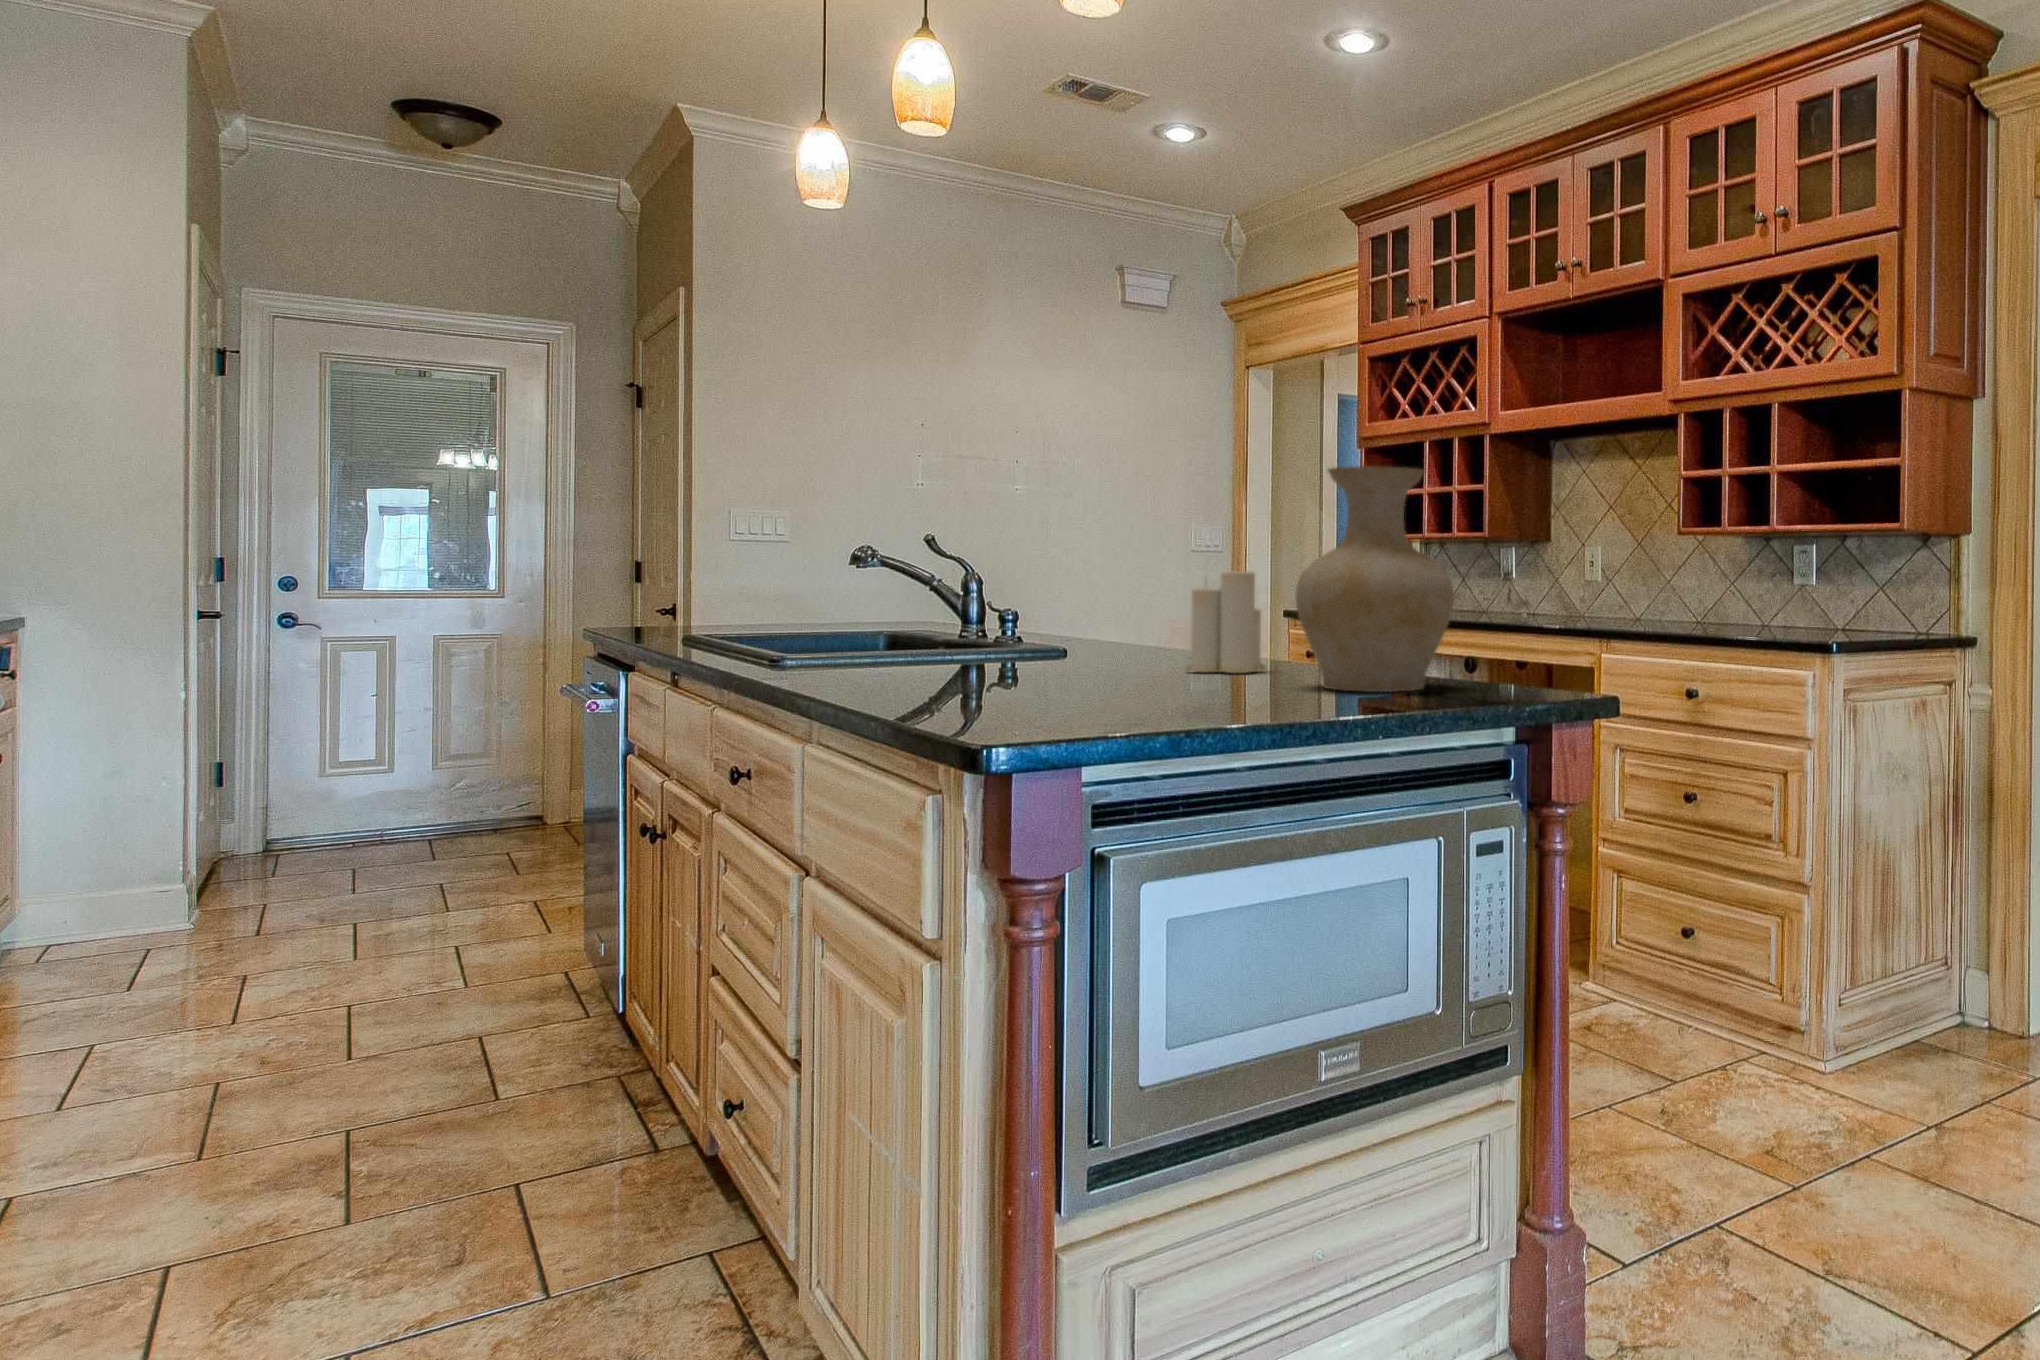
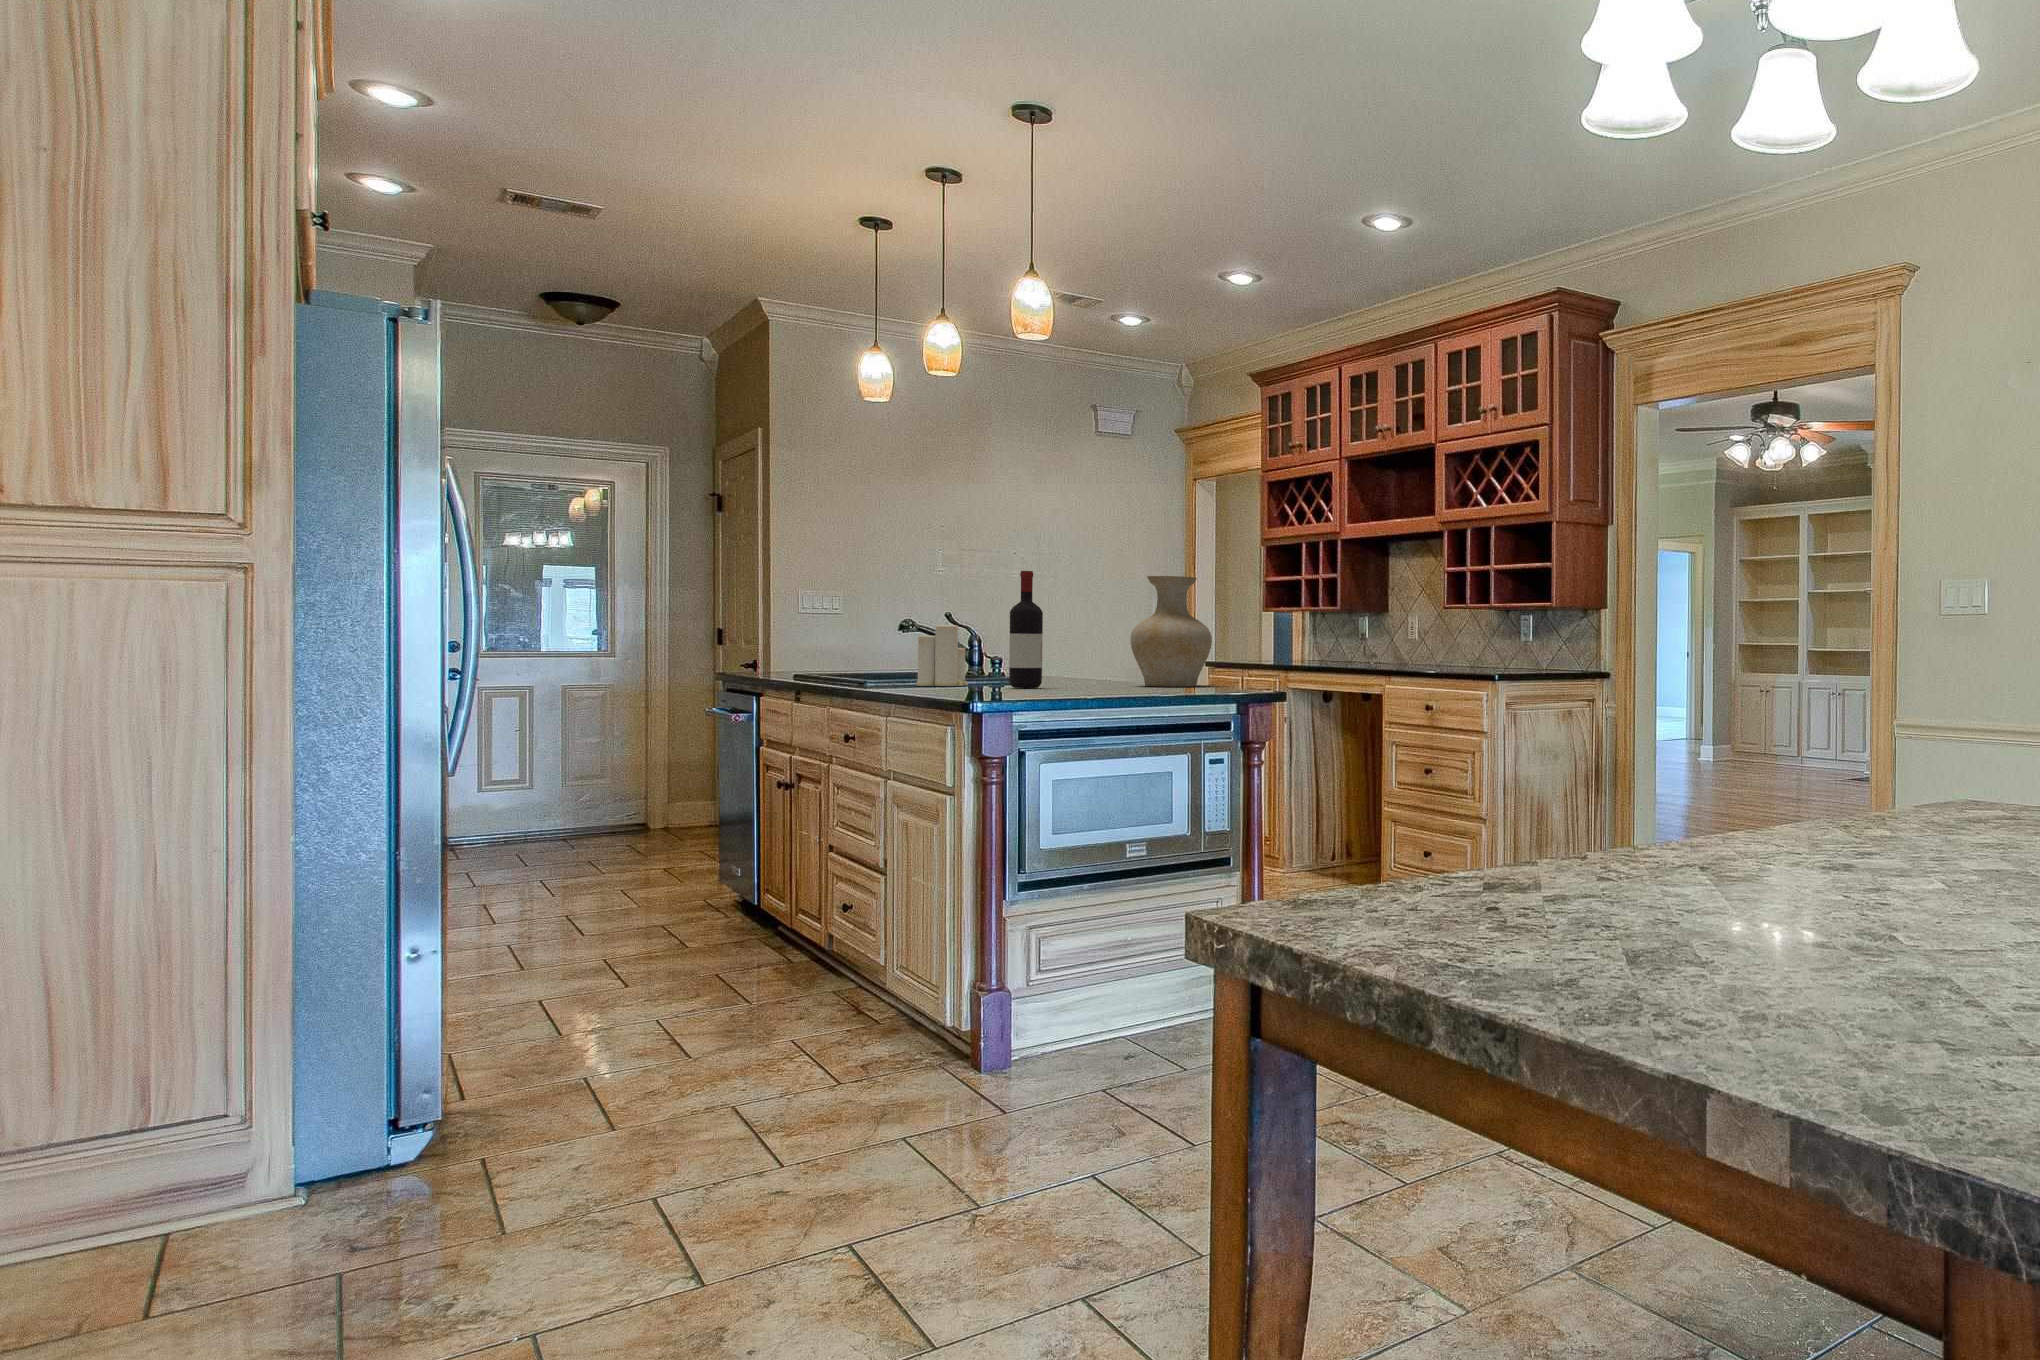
wine bottle: none [1068,453,1136,703] -> present [1009,571,1043,688]
candle: present [1186,563,1266,673] -> present [915,625,968,686]

